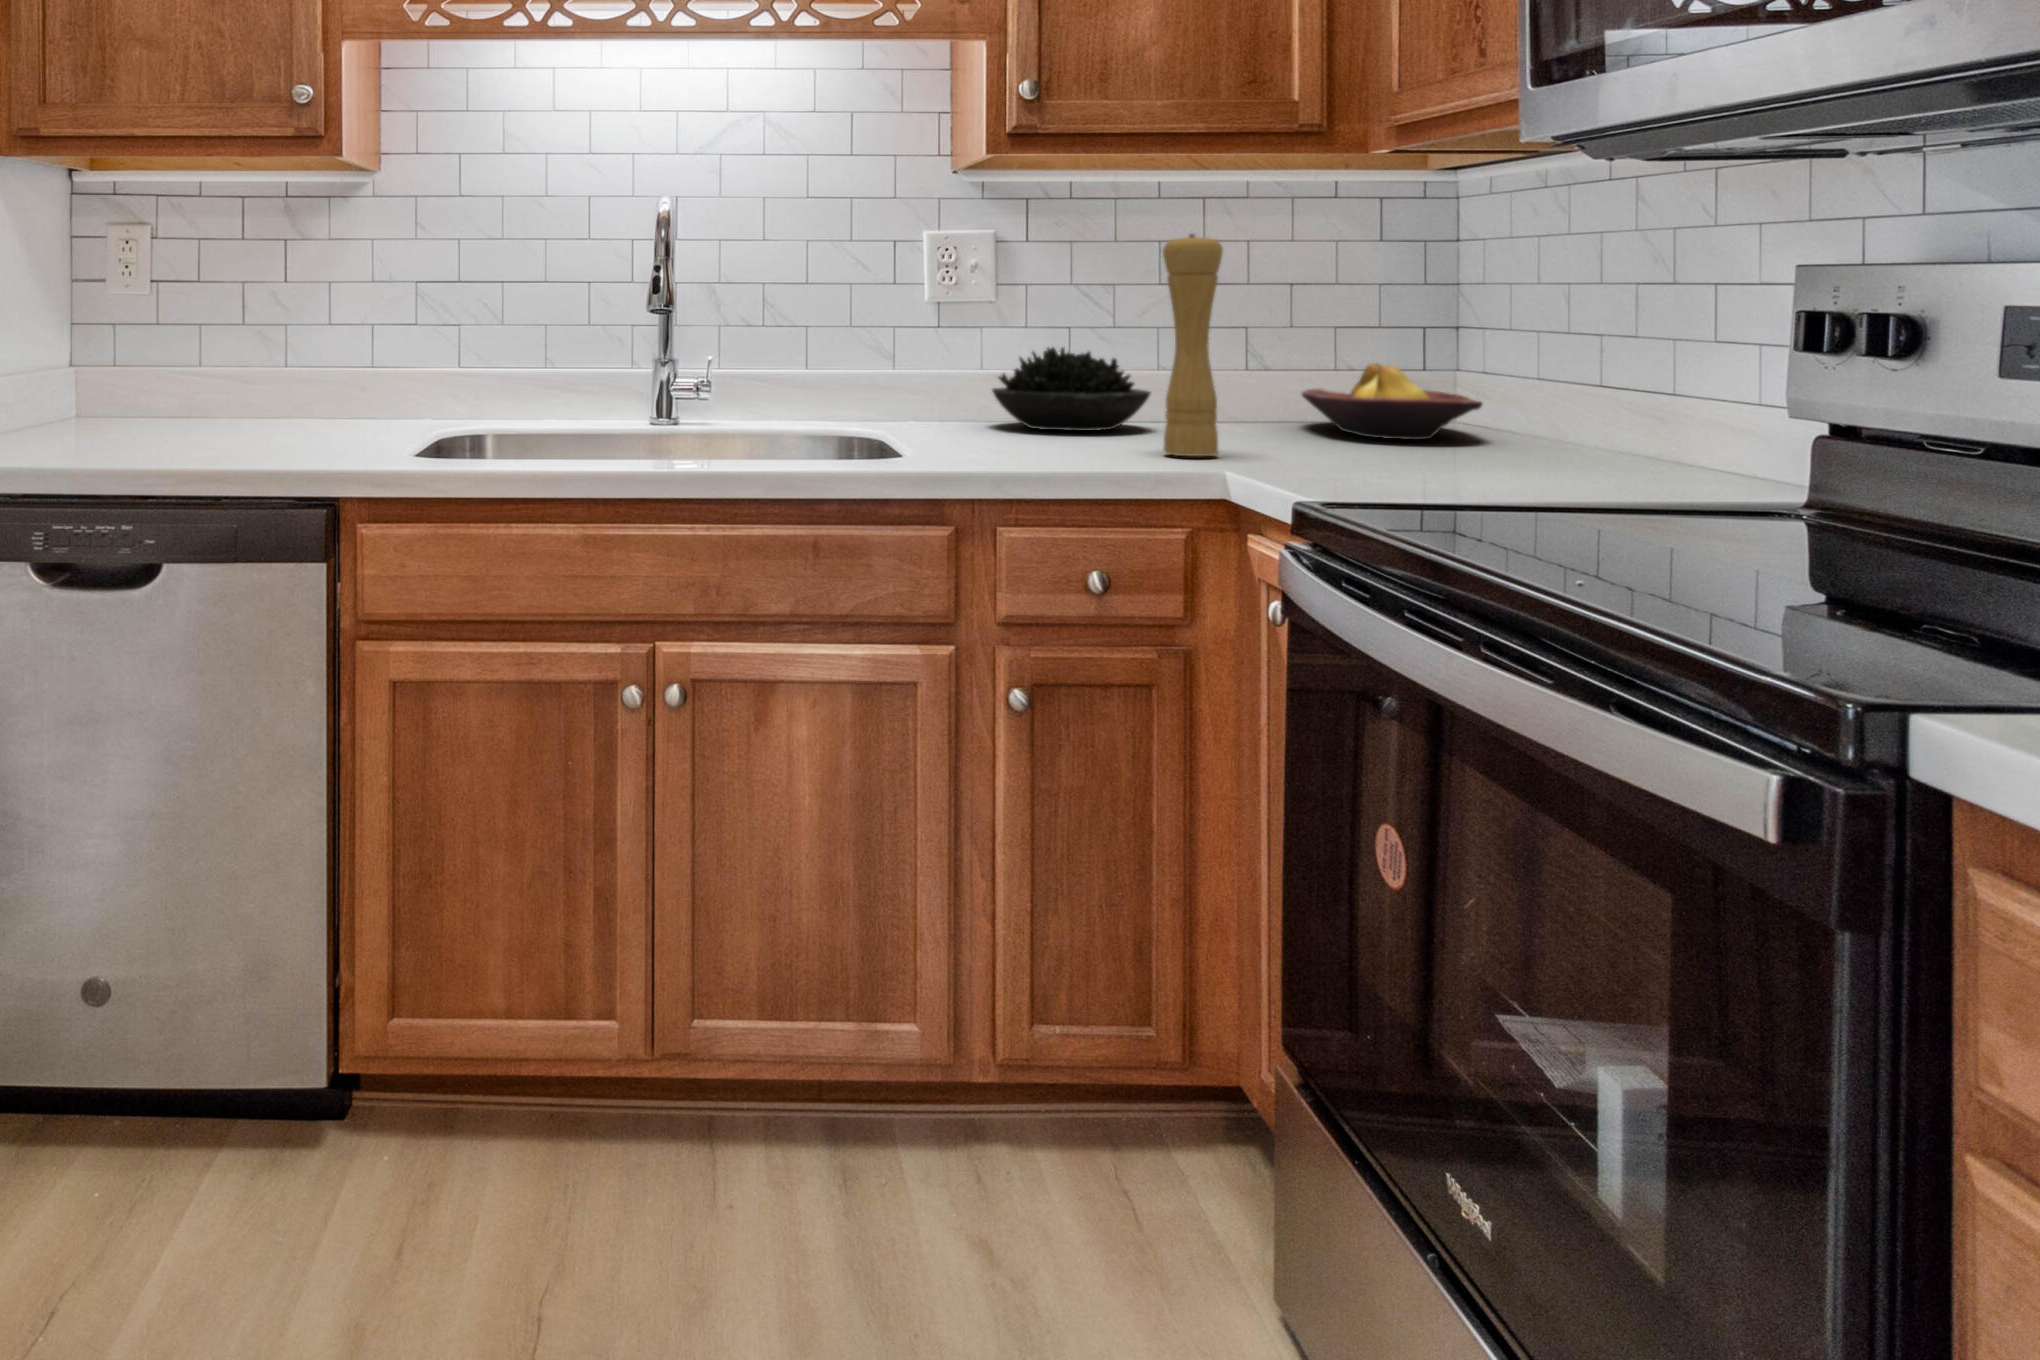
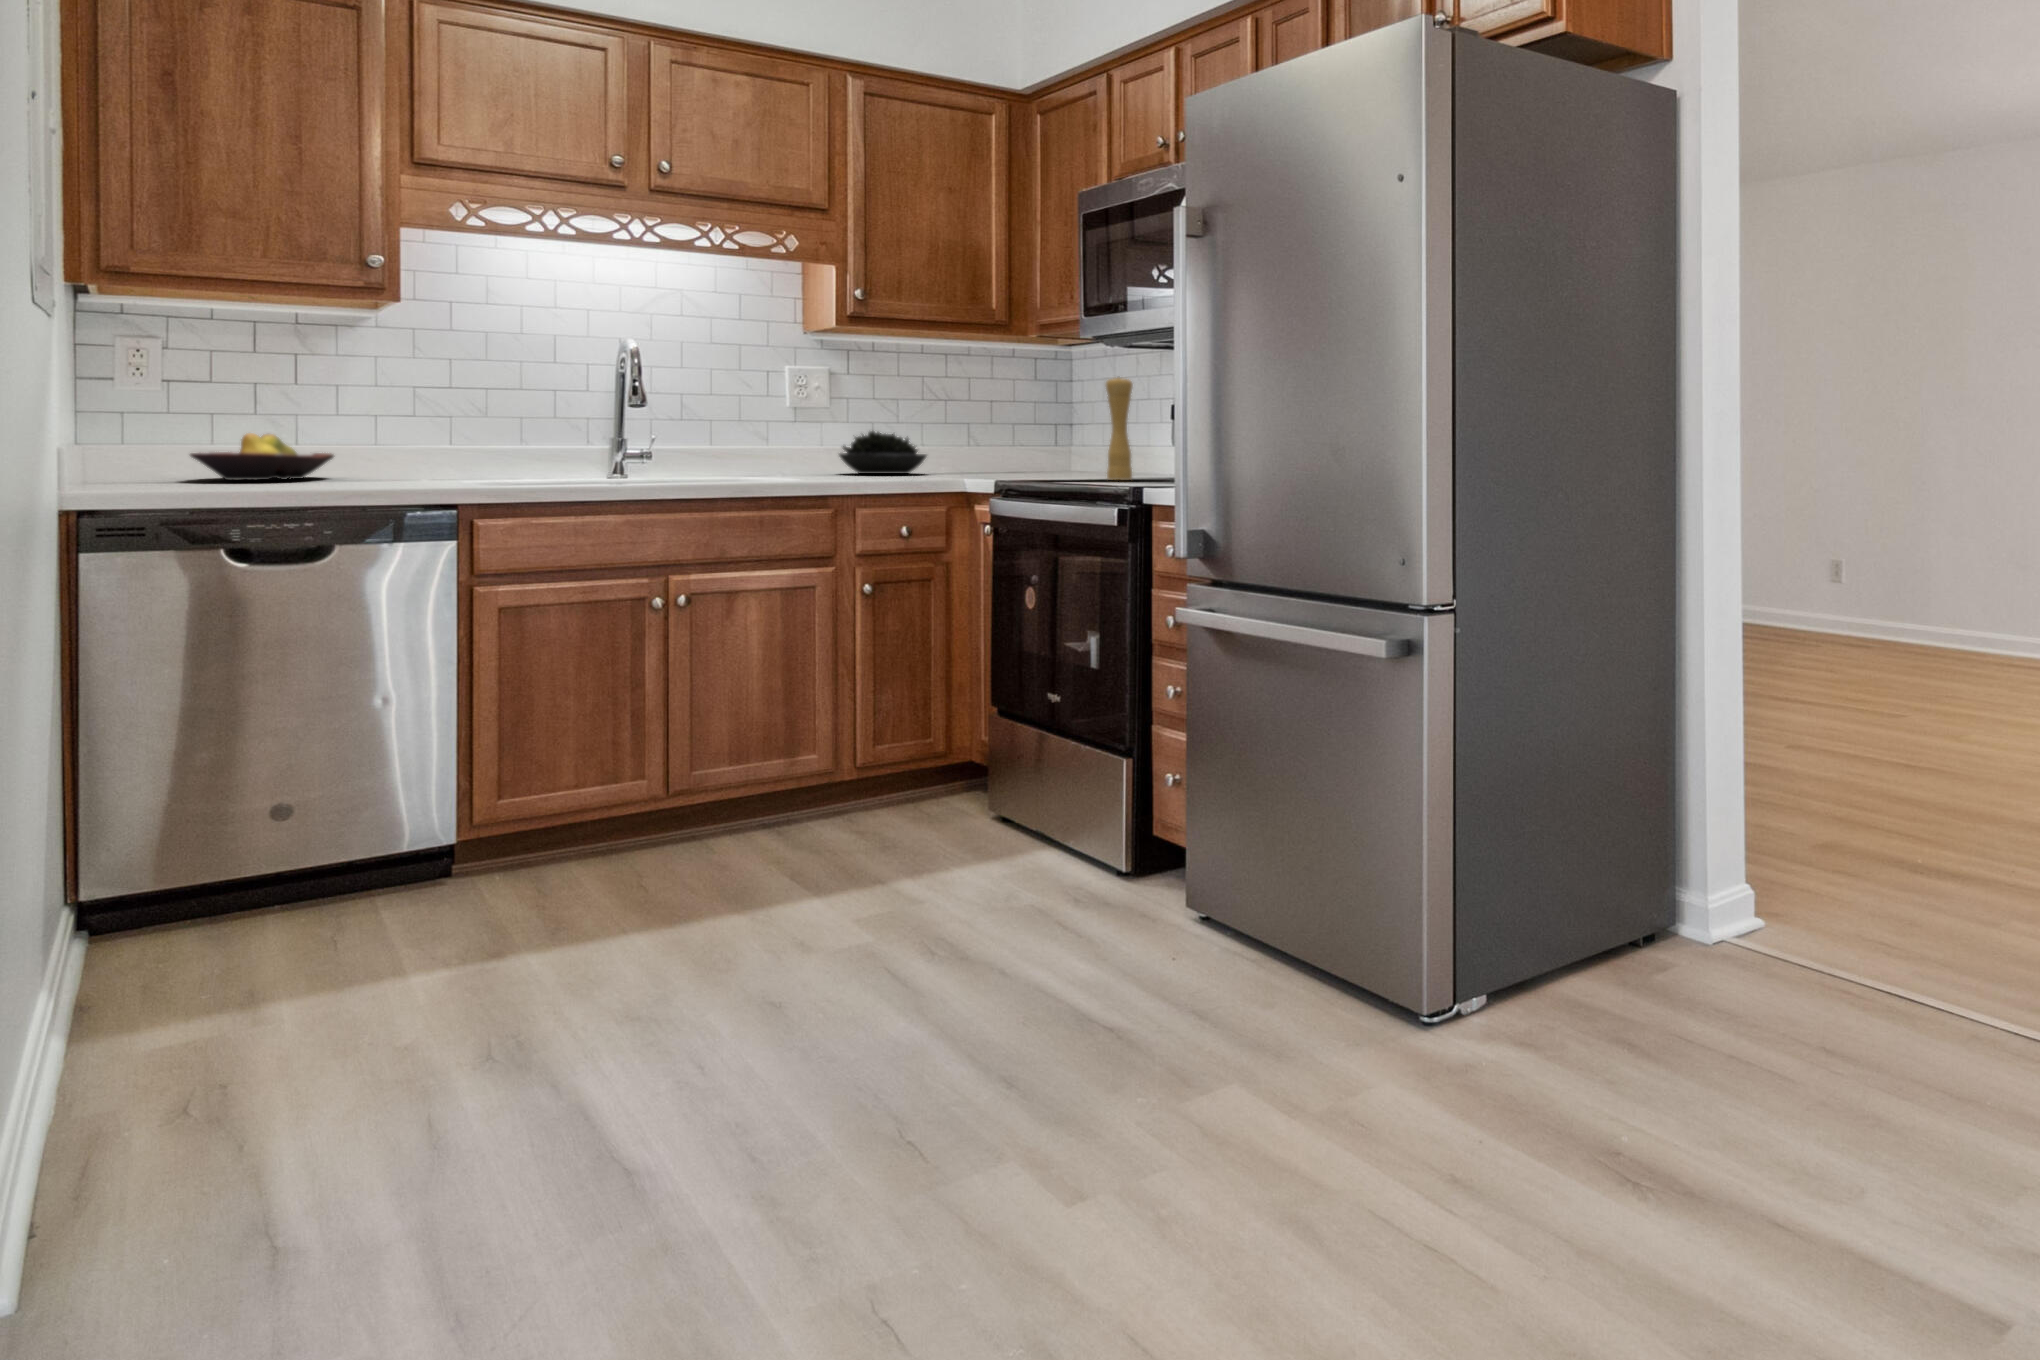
pepper mill: present [1163,234,1223,456] -> present [1106,377,1133,480]
fruit bowl: present [1302,363,1482,440] -> present [190,433,334,480]

